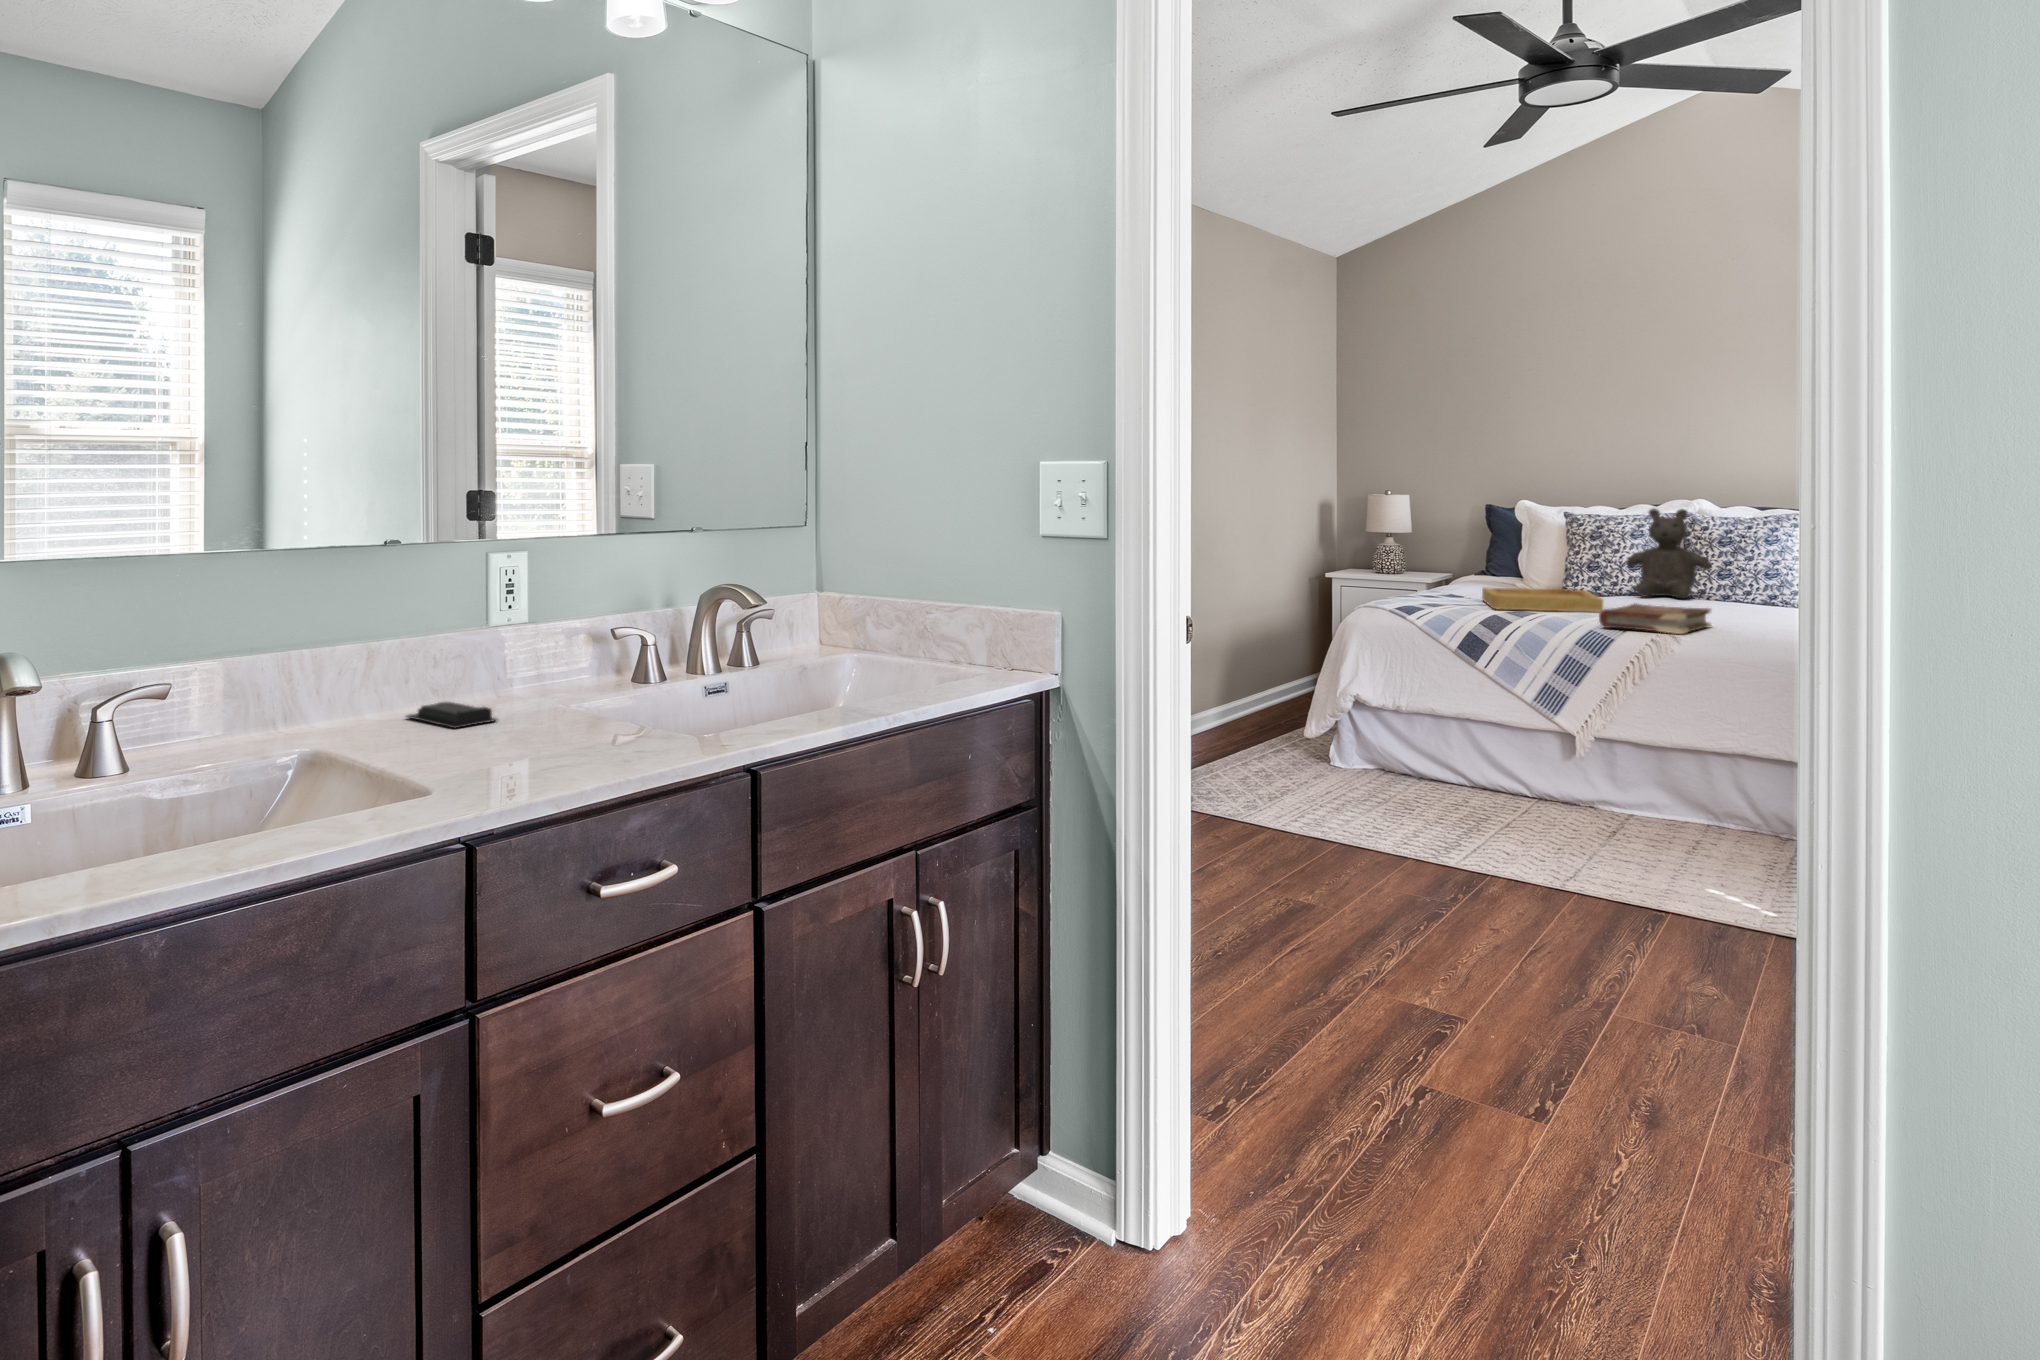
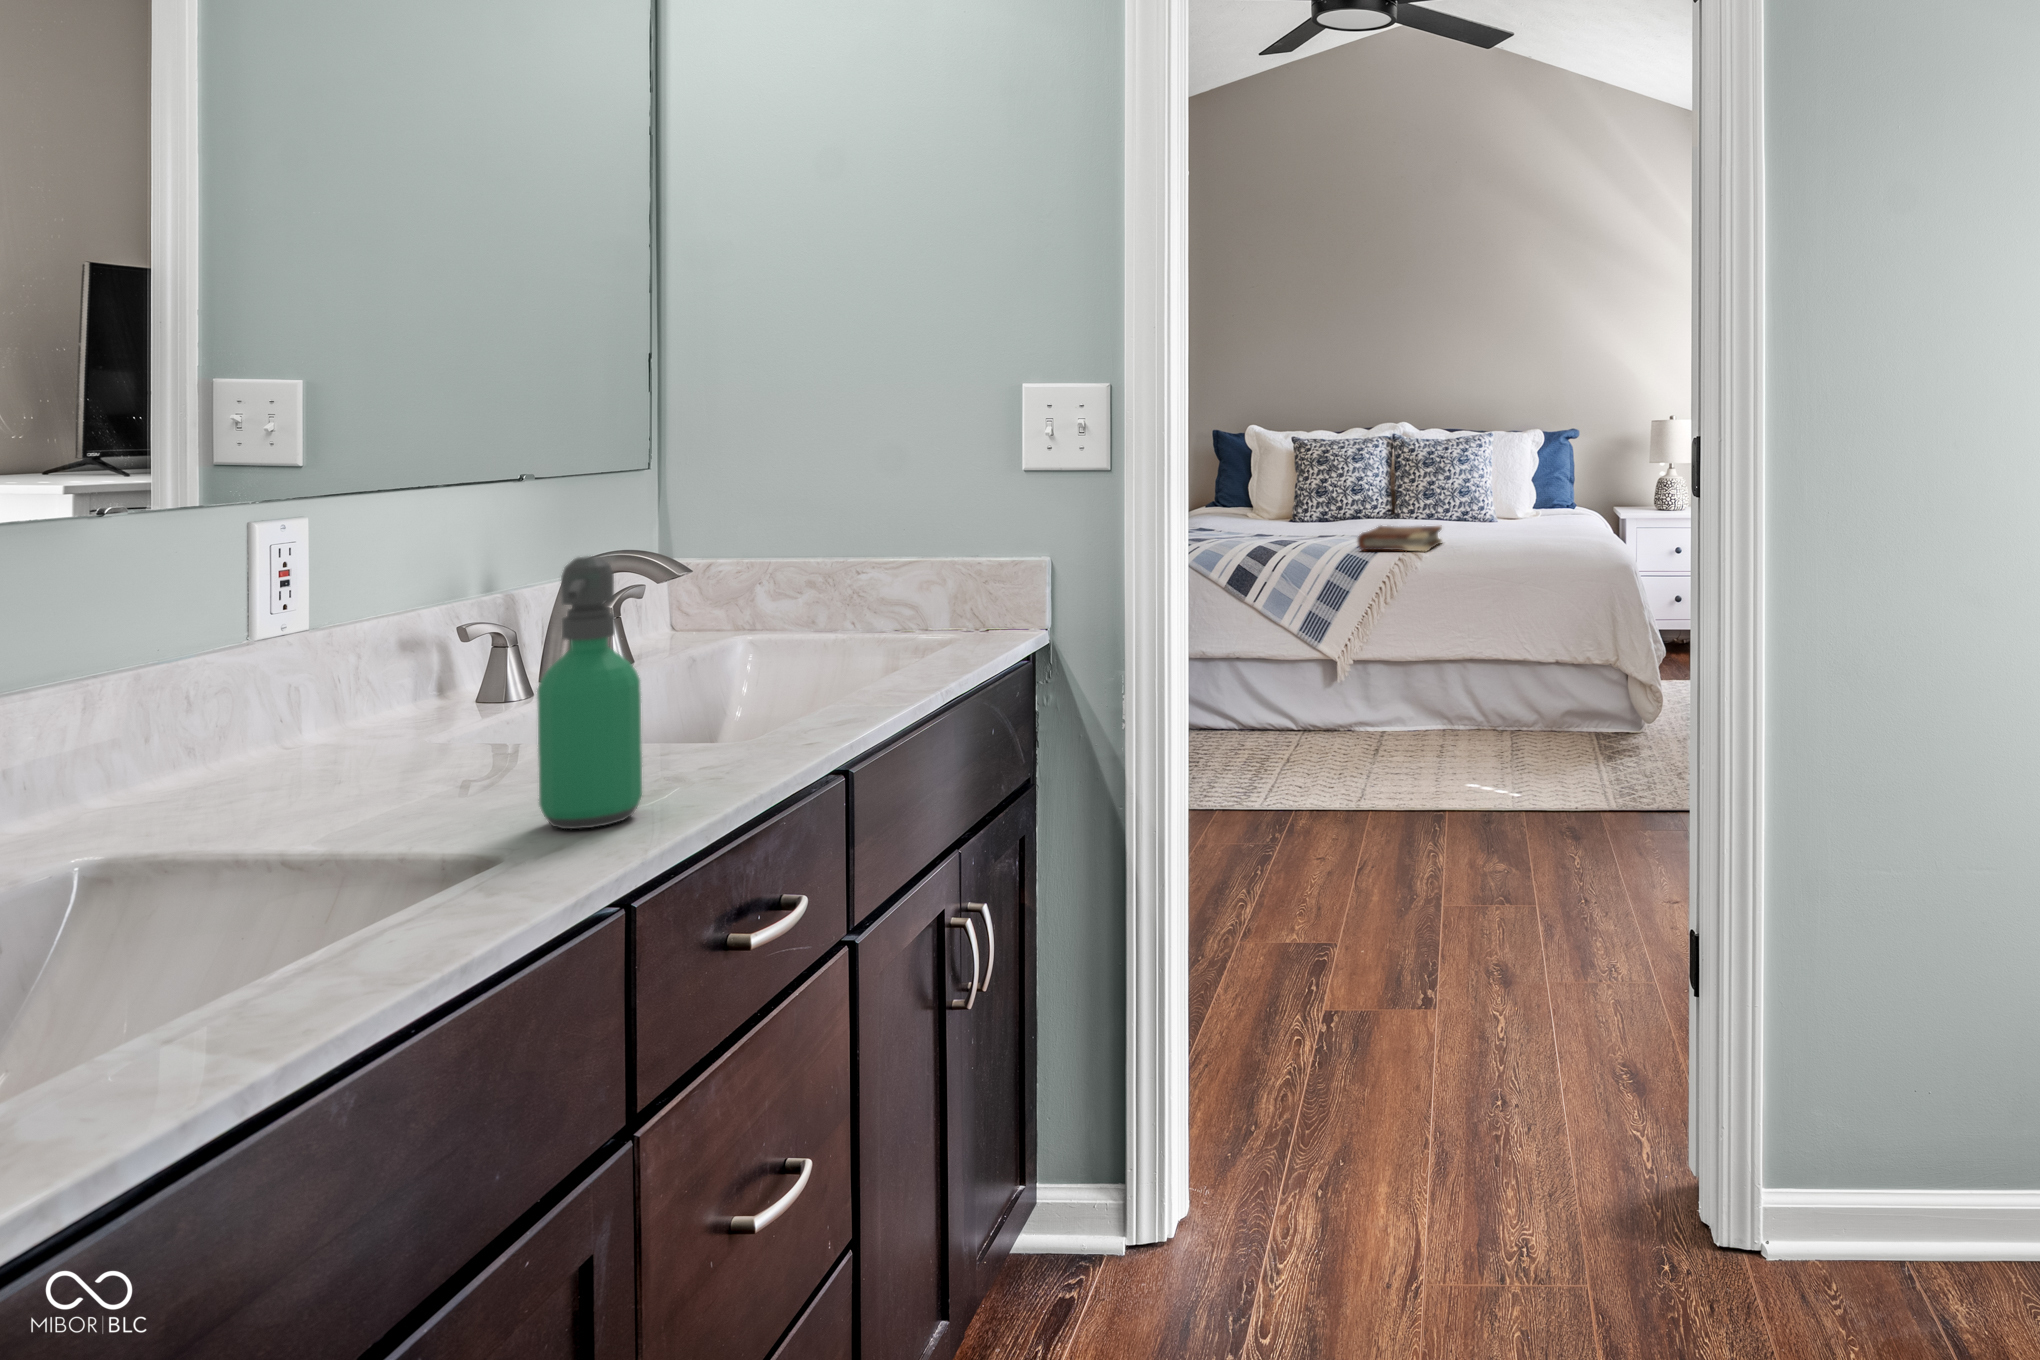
teddy bear: present [1626,508,1712,599] -> none [1350,433,1420,519]
soap dispenser: none [508,569,578,772] -> present [537,556,642,829]
tray: present [1482,587,1603,612] -> none [1234,516,1347,541]
soap bar: present [406,702,497,728] -> none [186,768,373,805]

